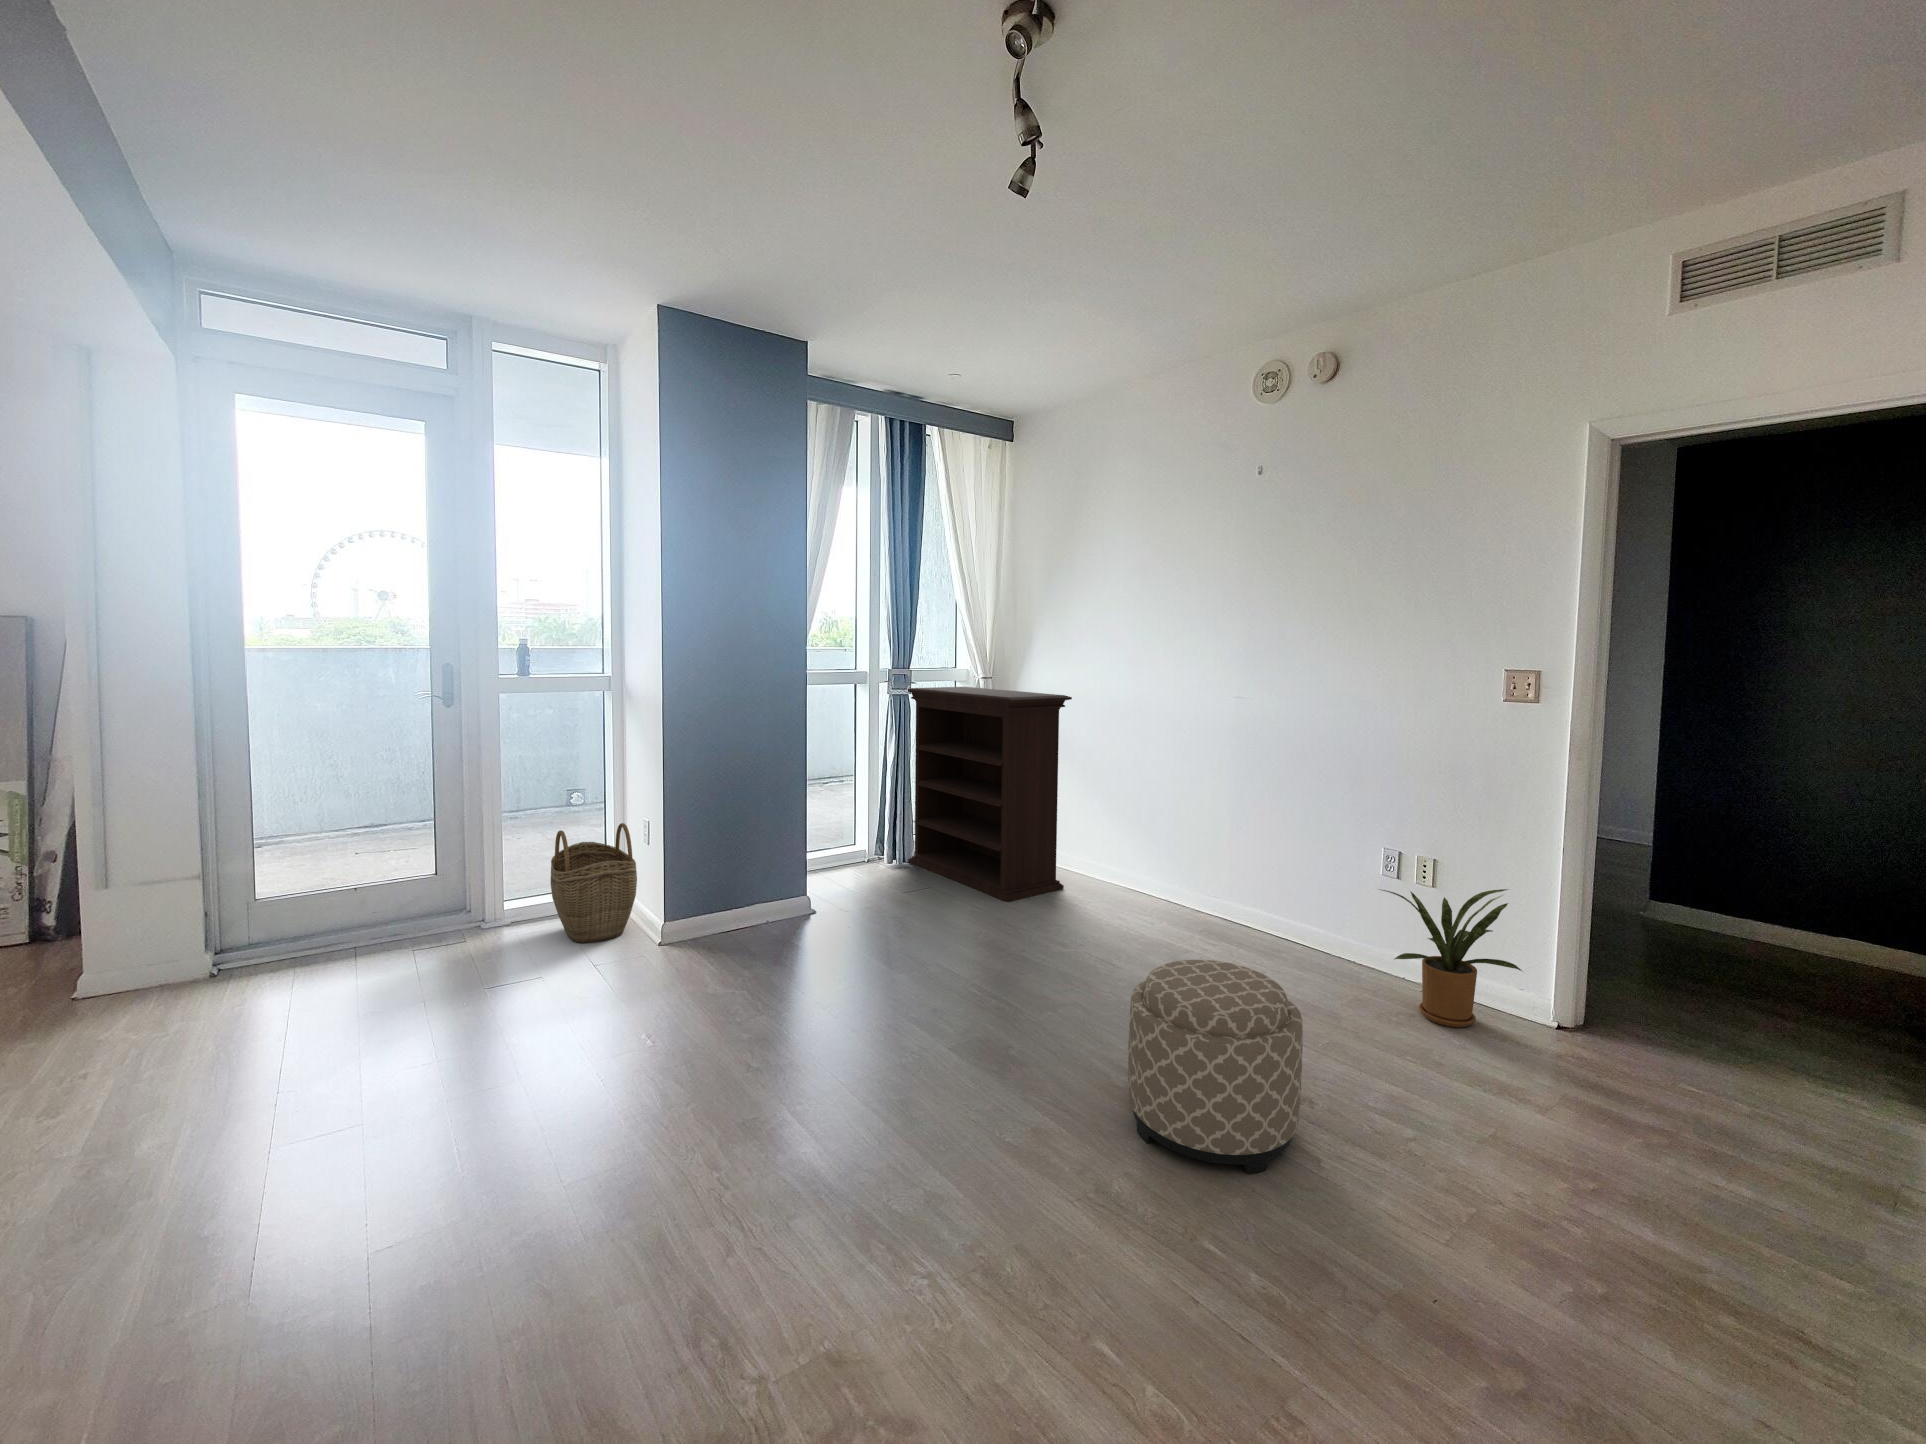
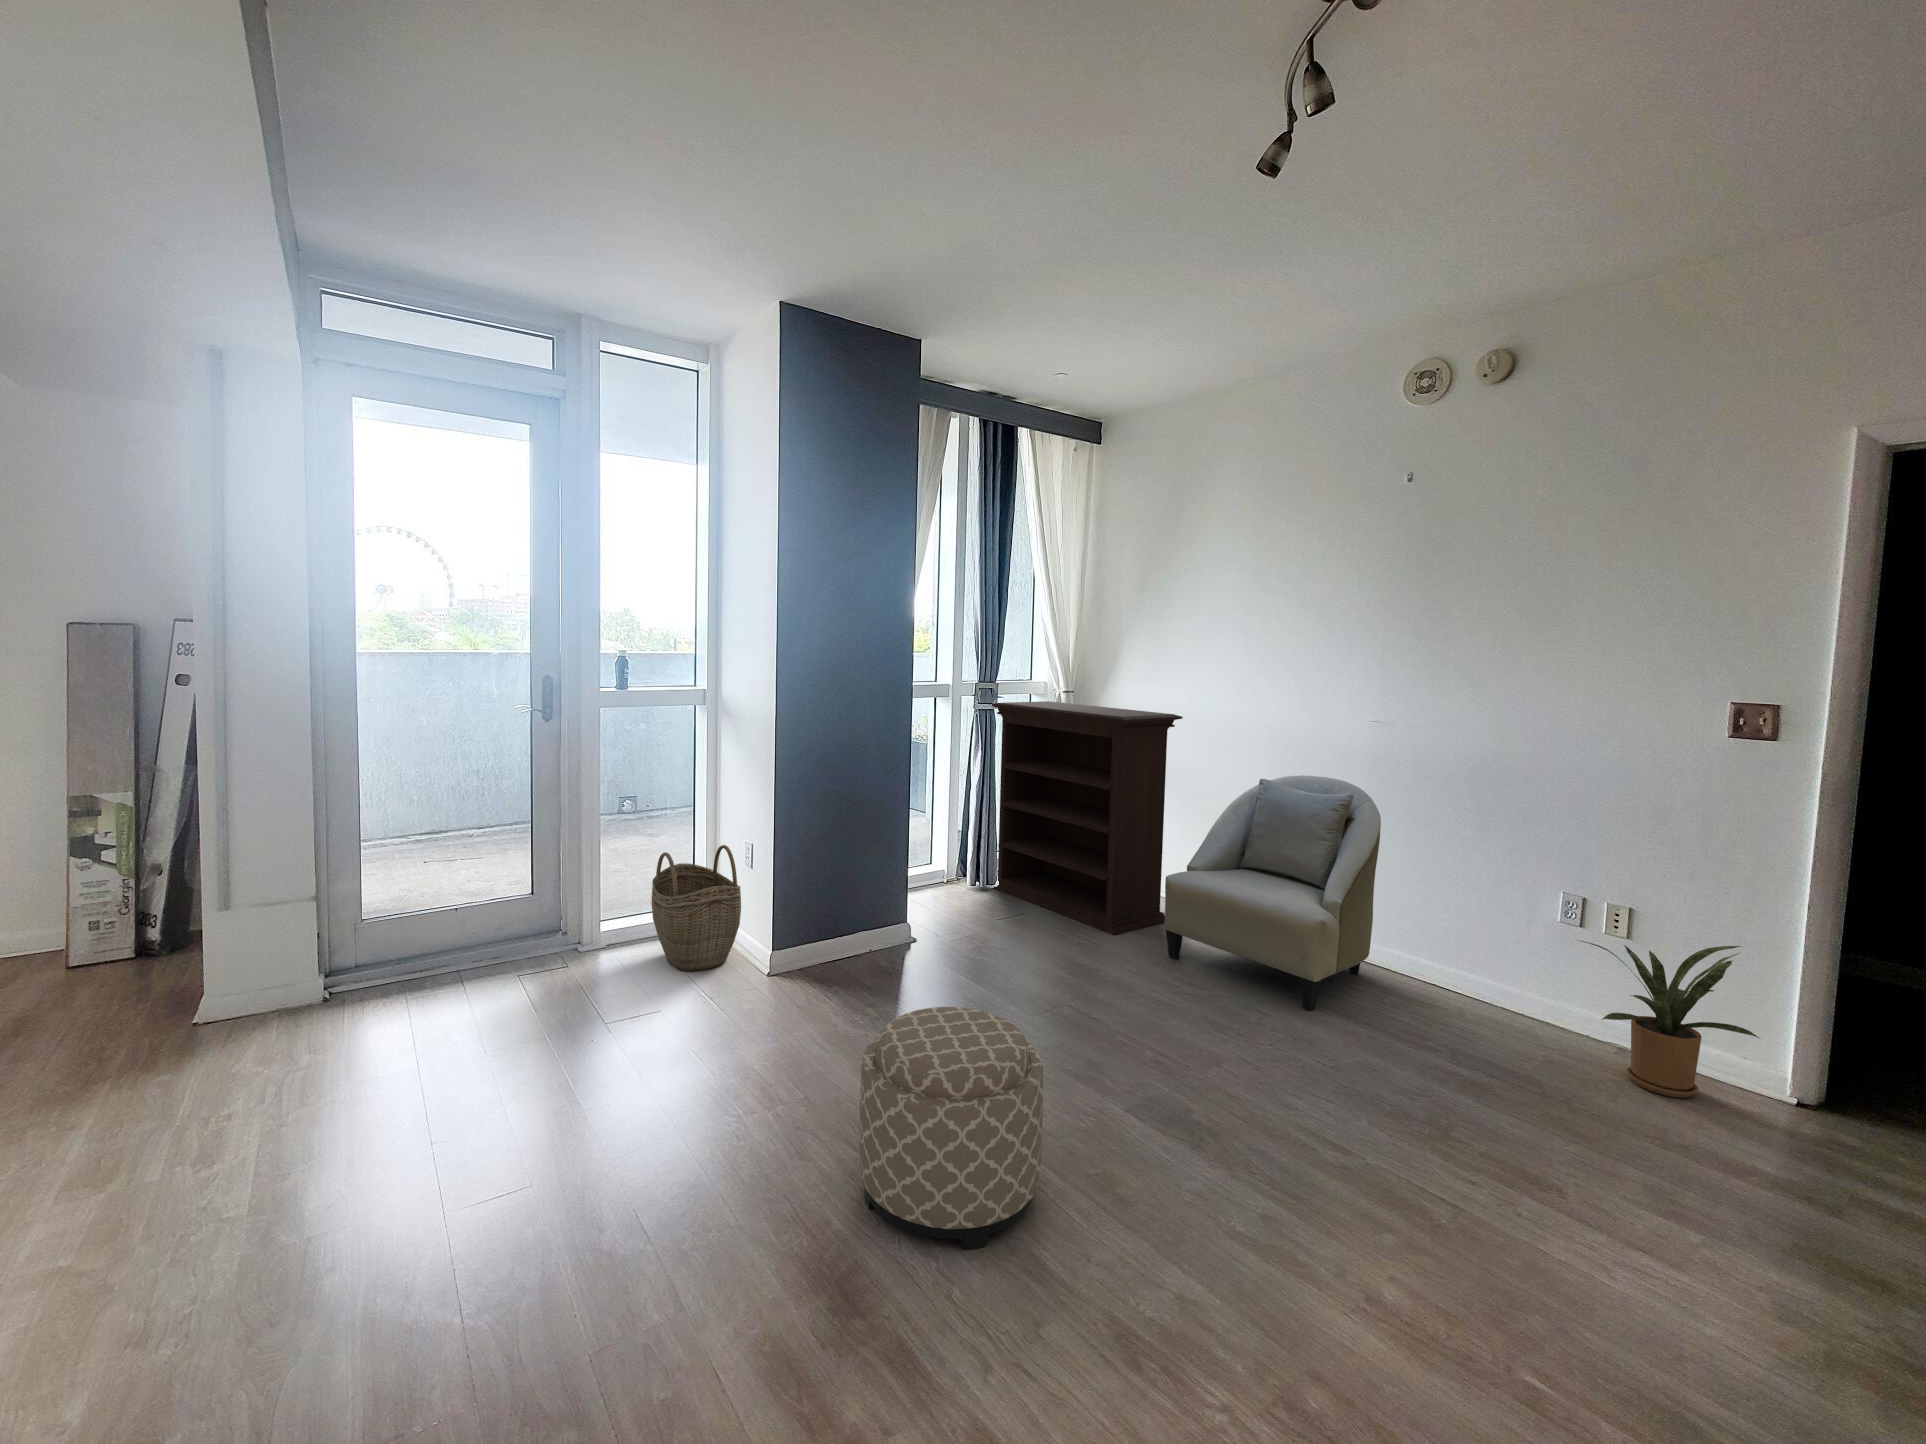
armchair: none [1045,749,1233,963] -> present [1164,775,1381,1011]
ottoman: present [1128,960,1303,1174] -> present [859,1007,1043,1250]

